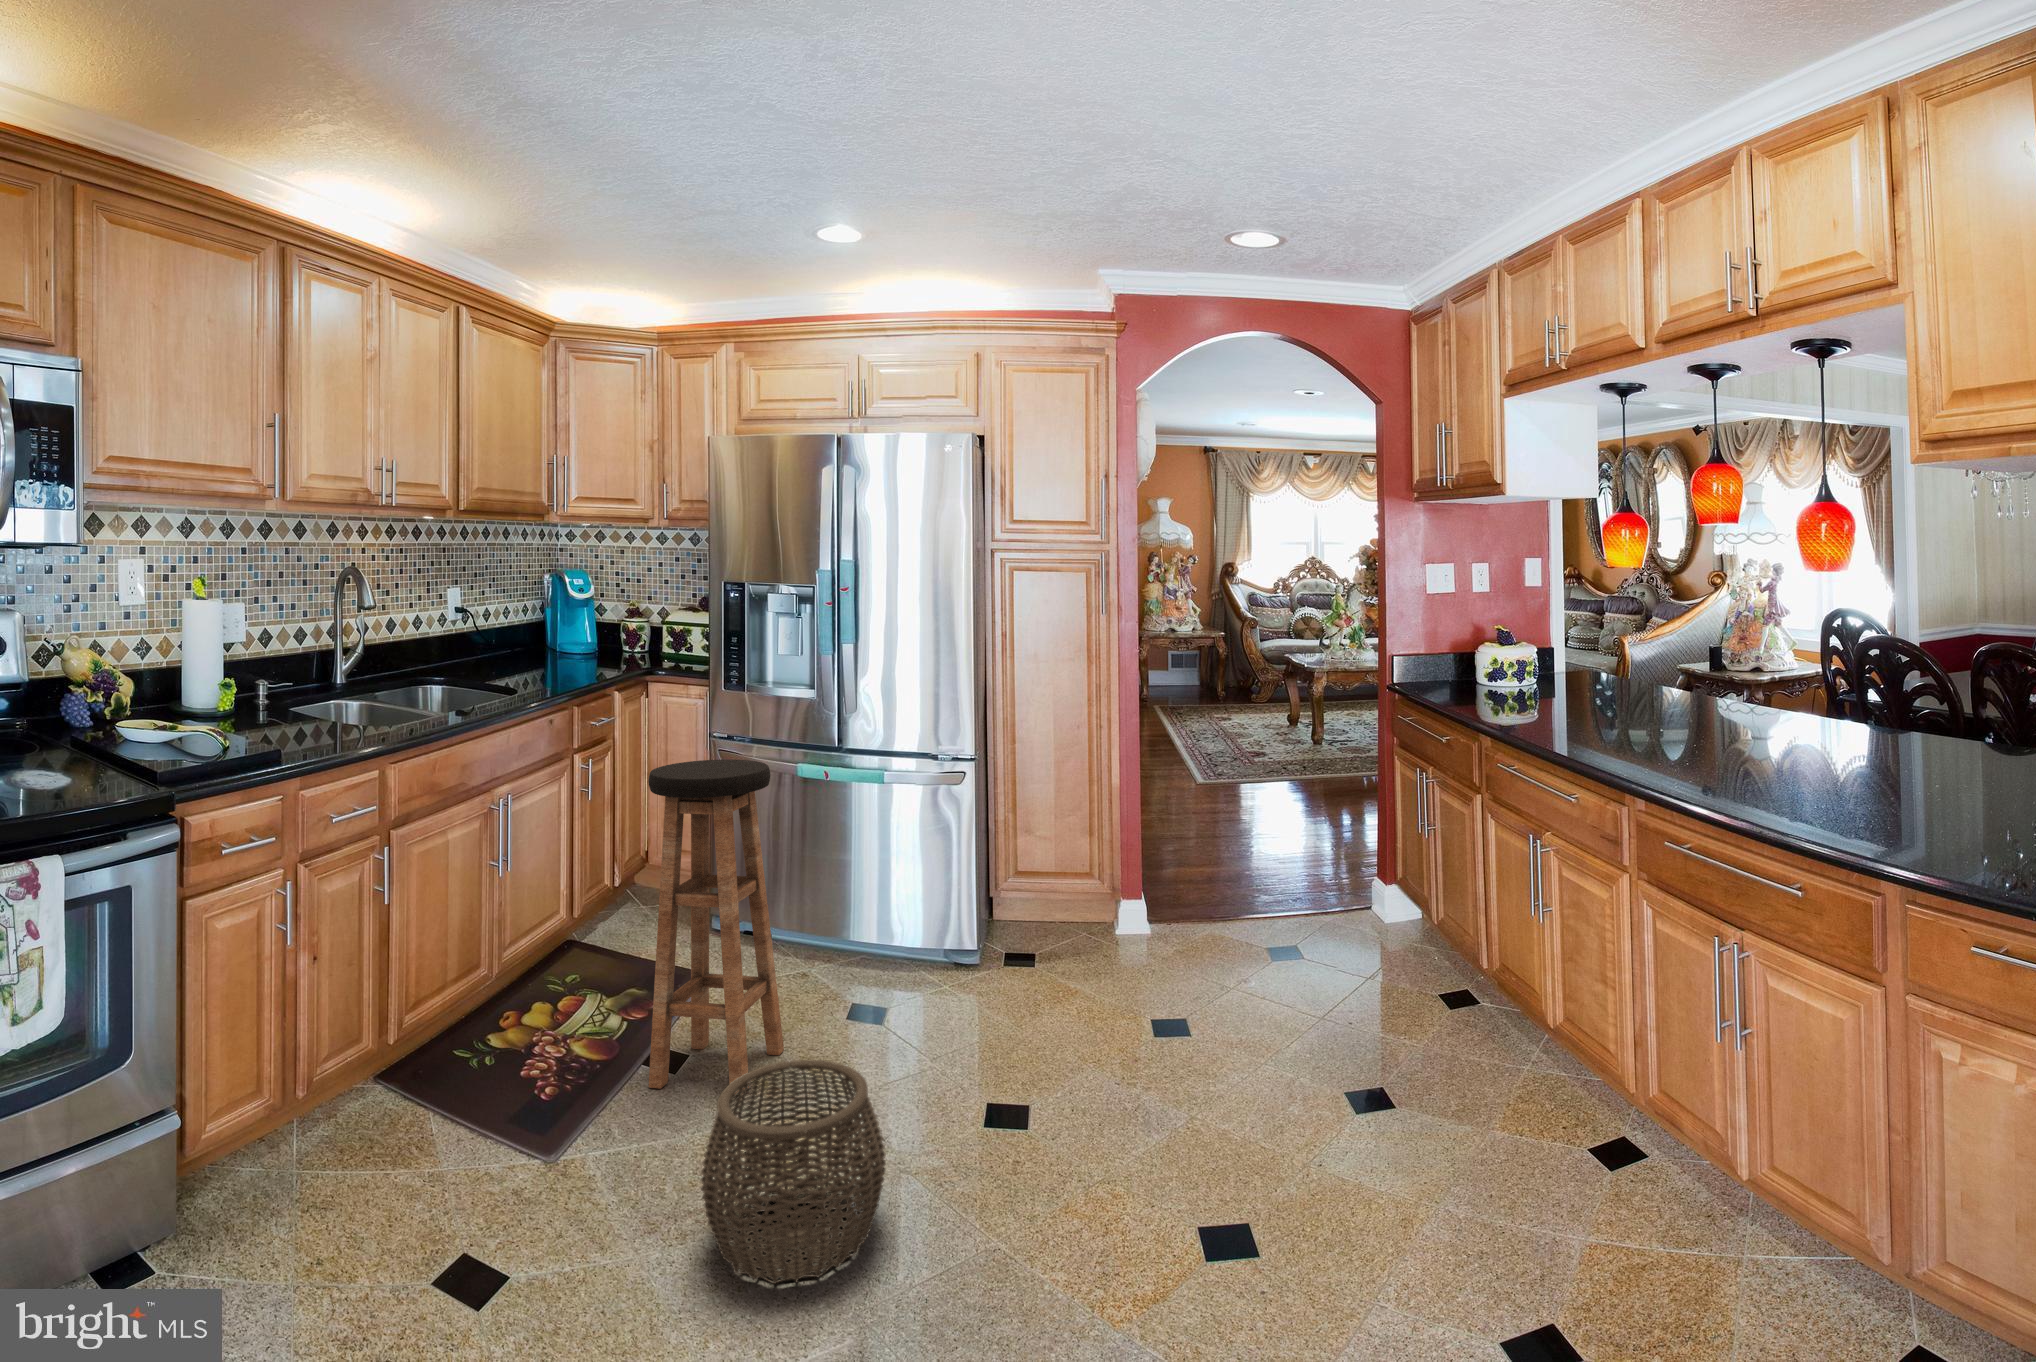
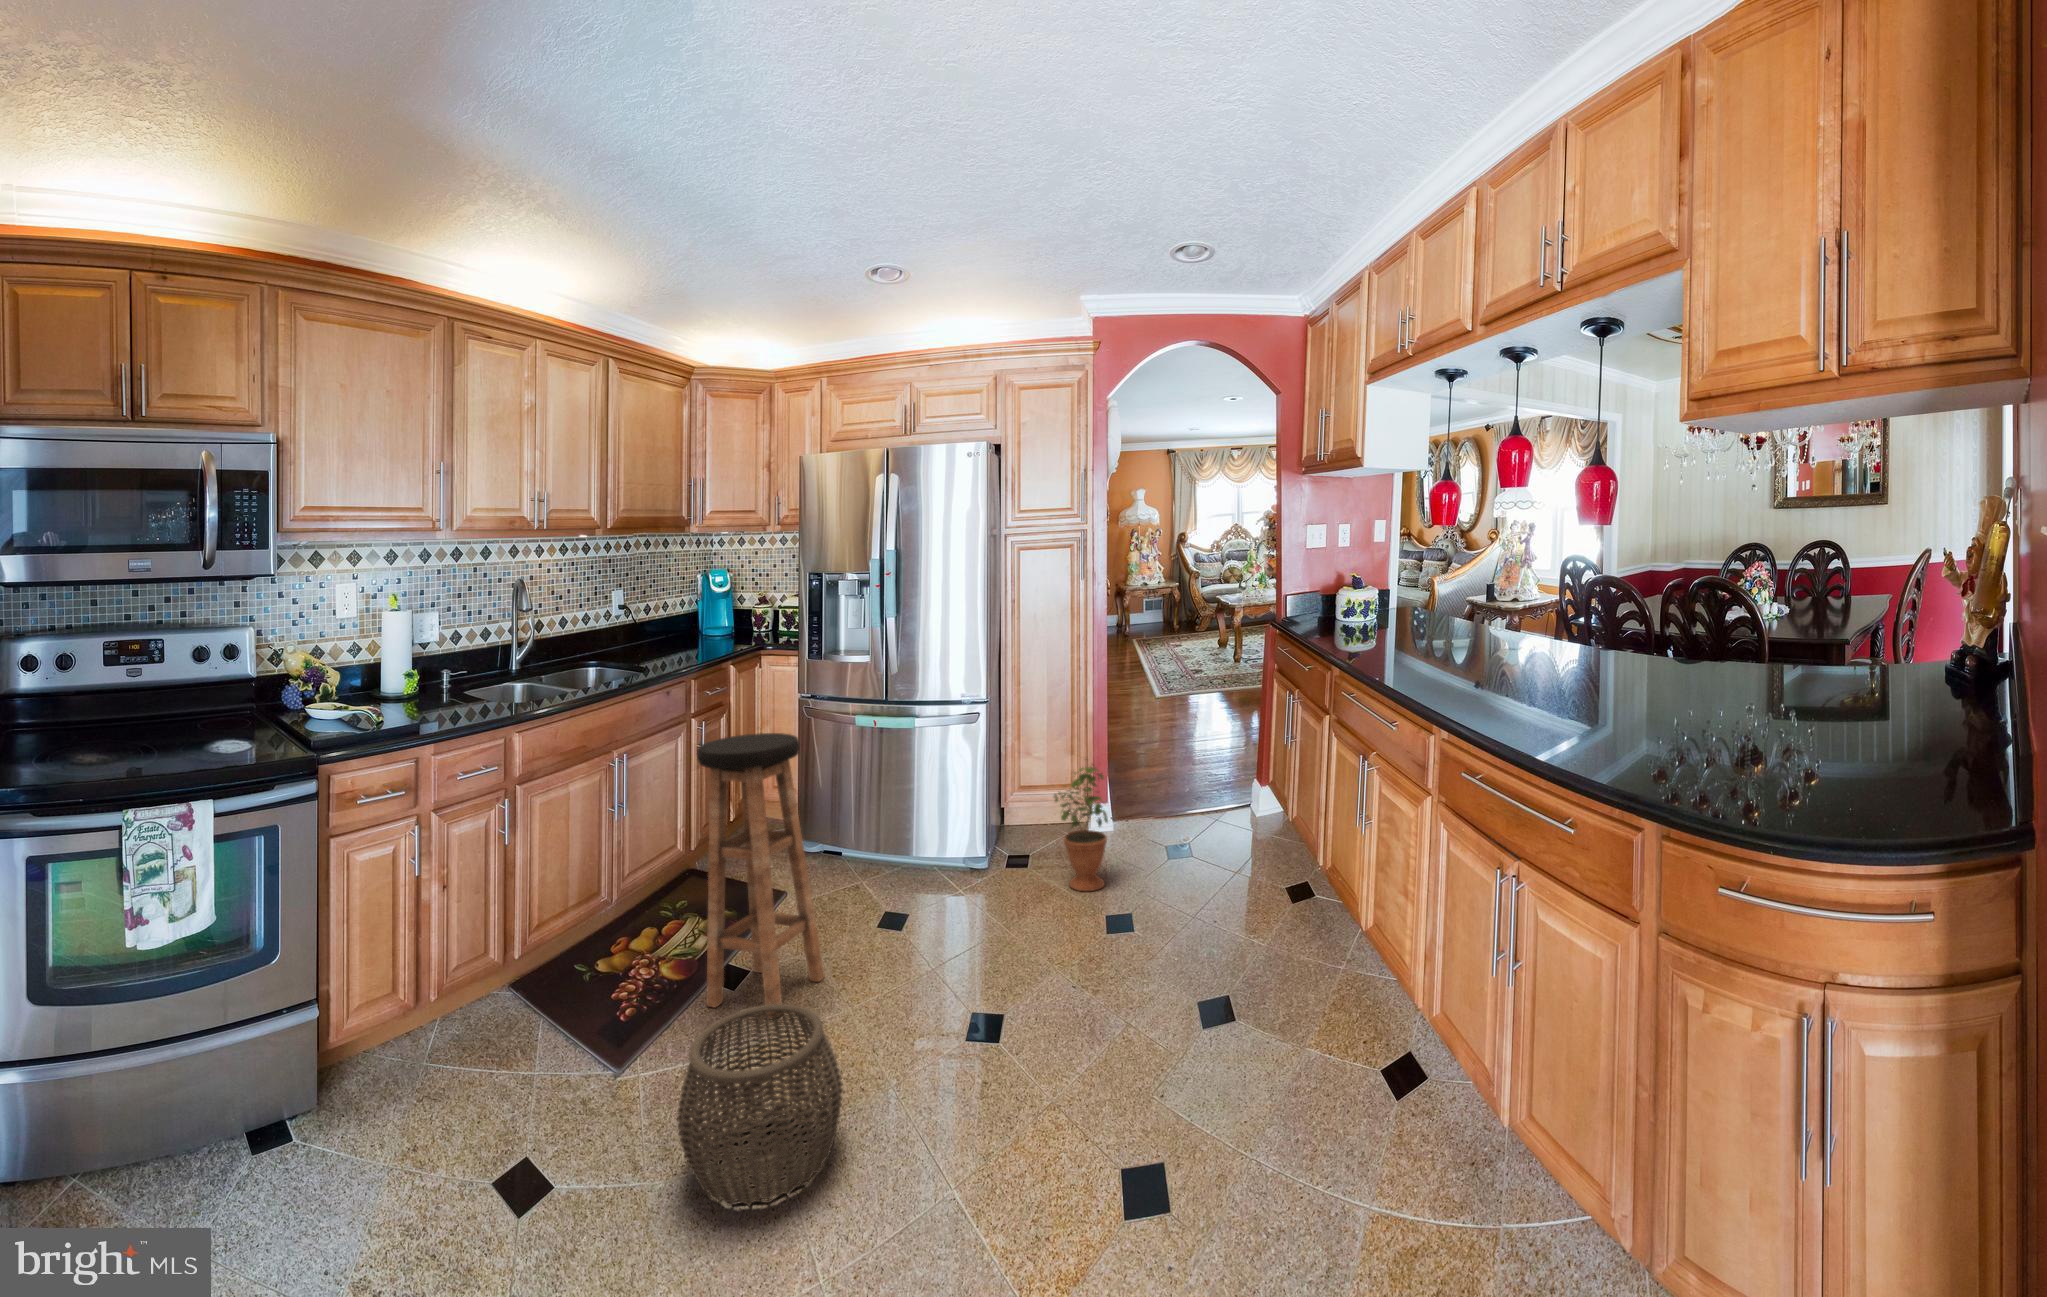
potted plant: none [1020,799,1081,949] -> present [1054,767,1108,891]

